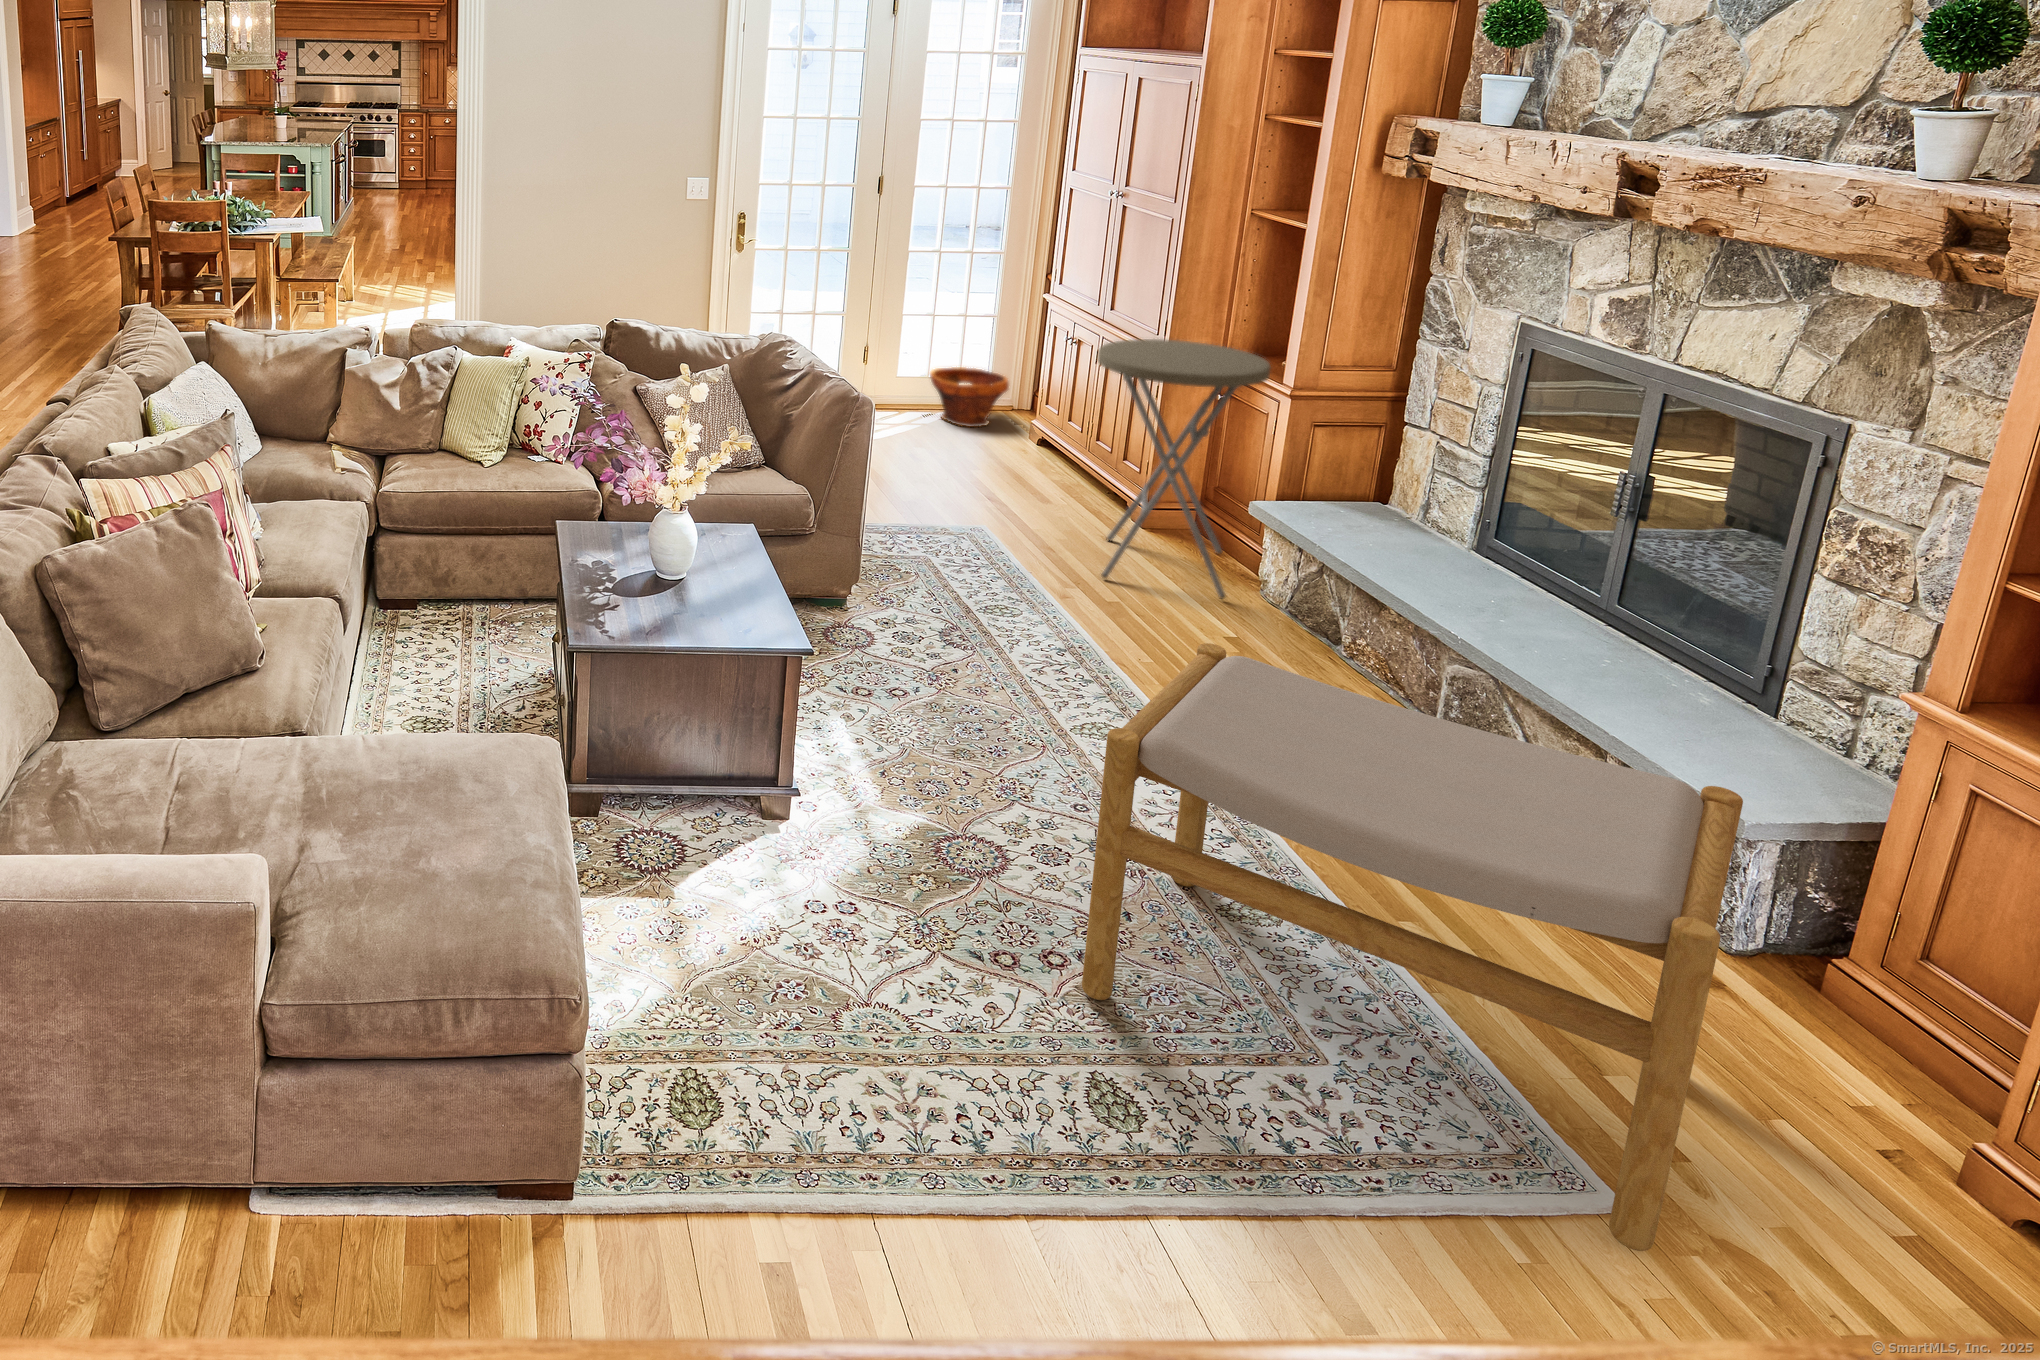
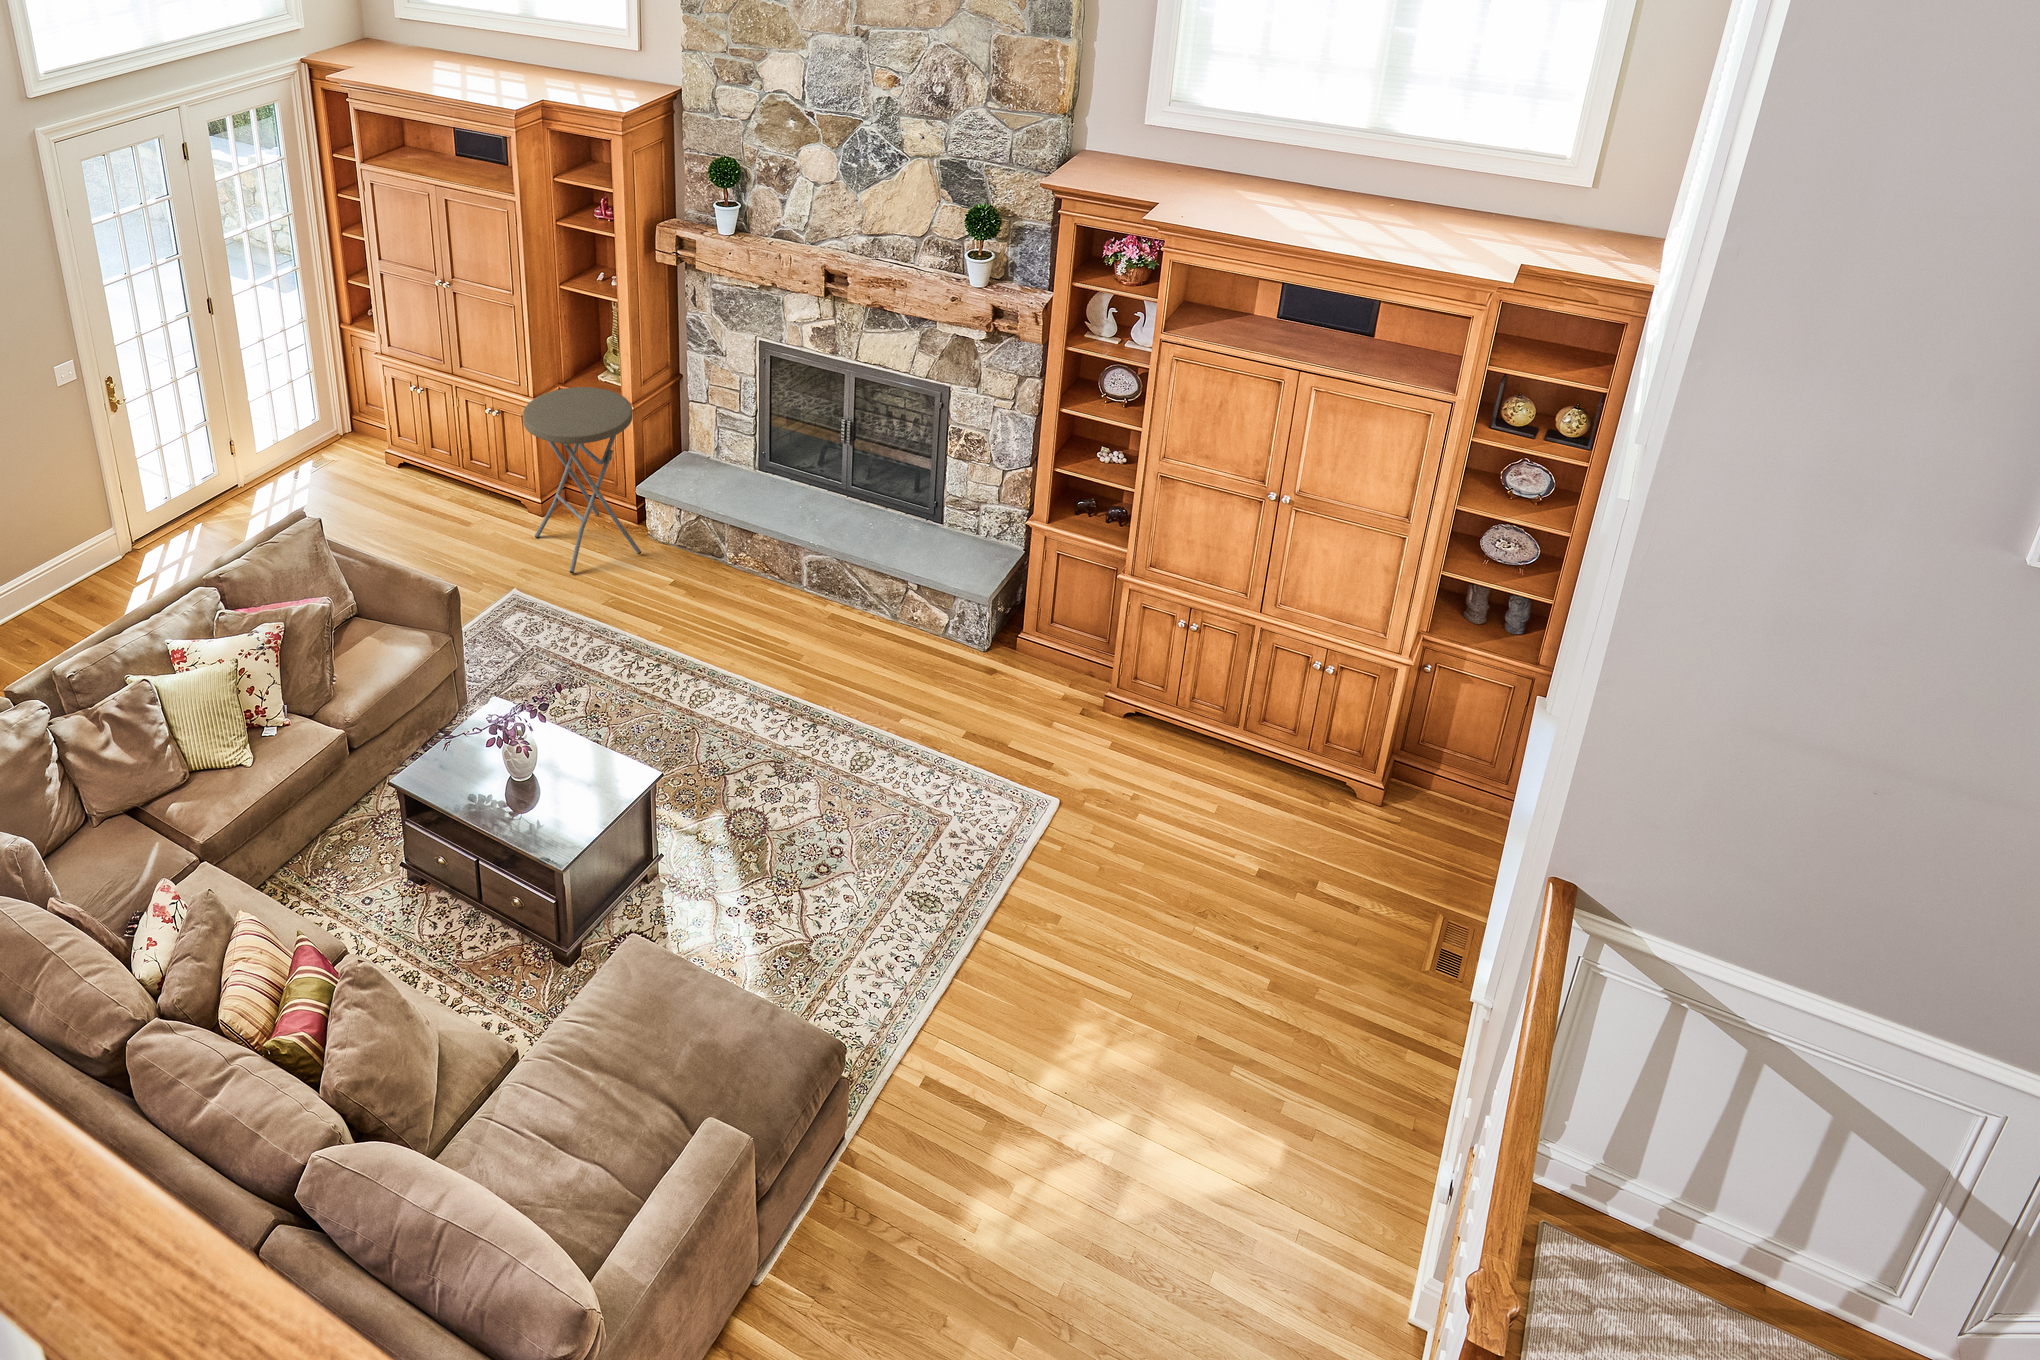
planter: present [930,367,1009,427] -> none [284,415,351,471]
footstool: present [1082,643,1743,1251] -> none [816,611,1098,857]

